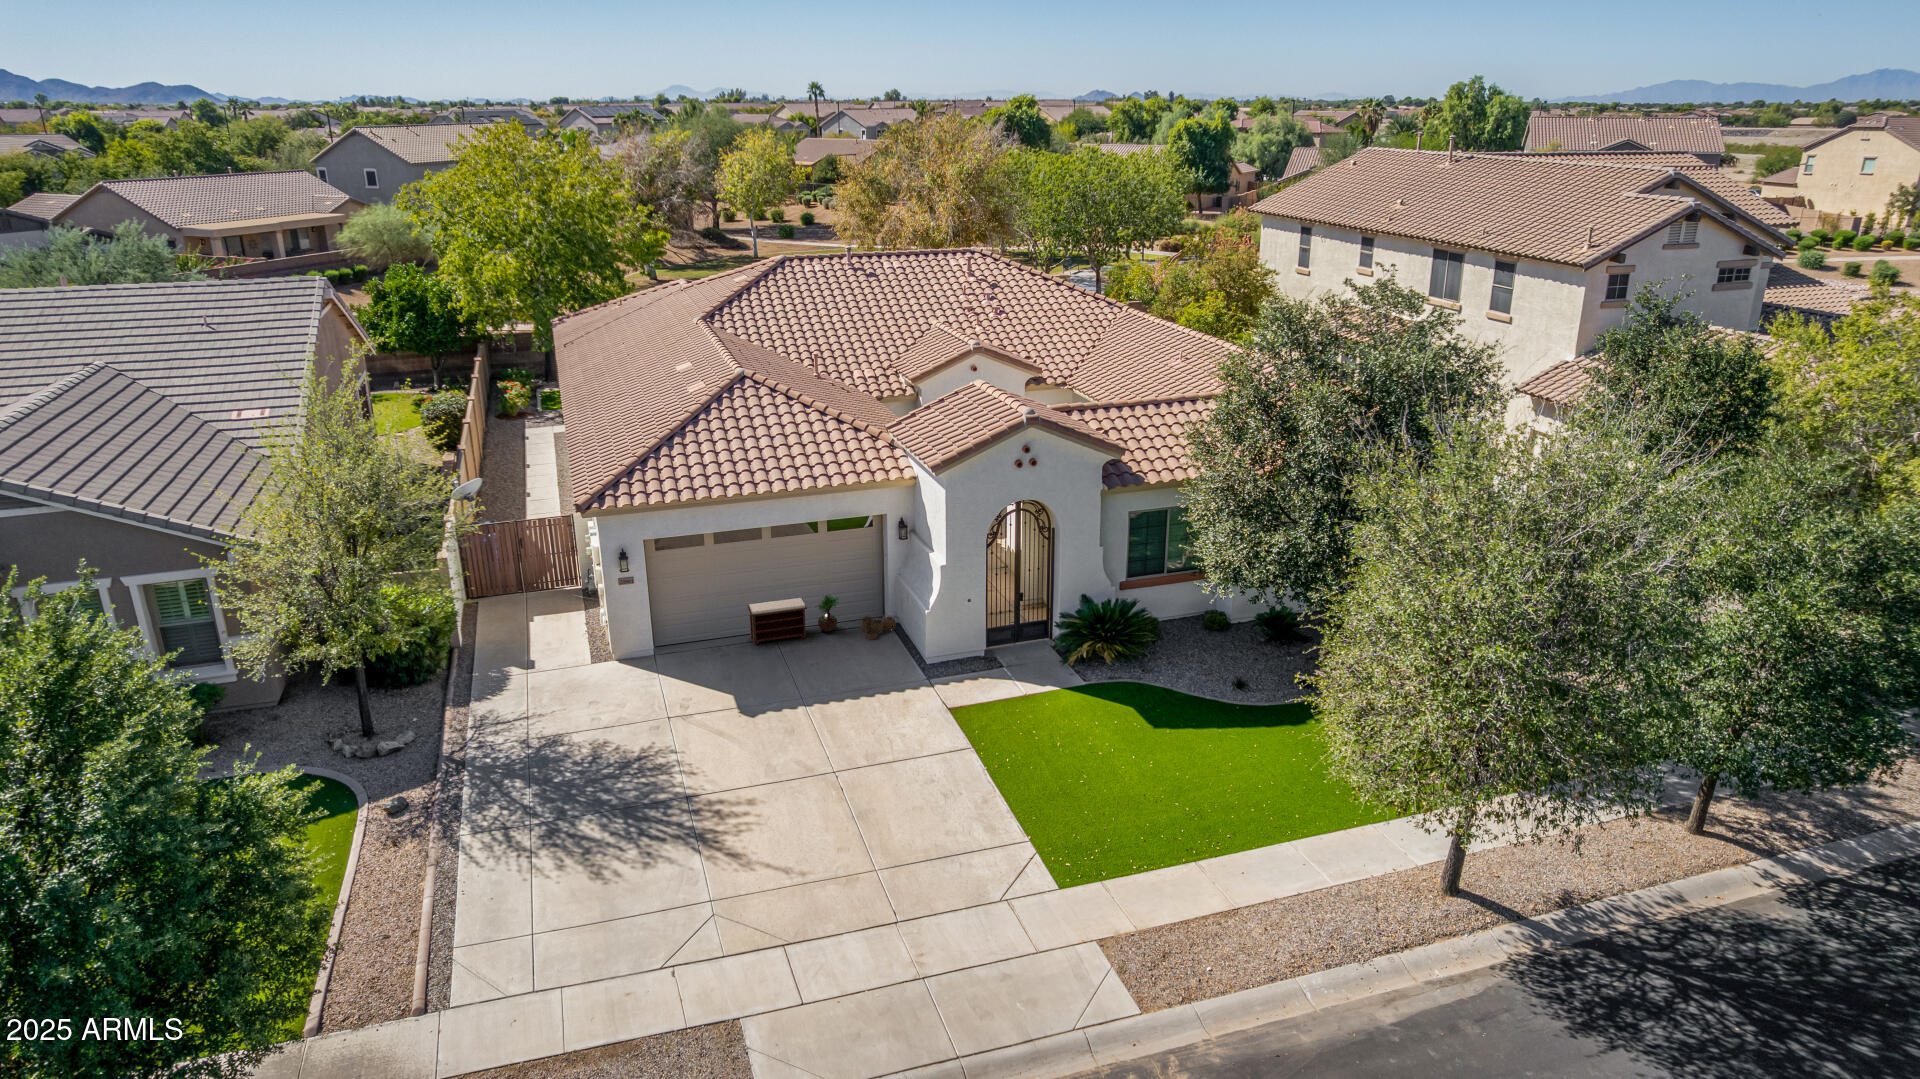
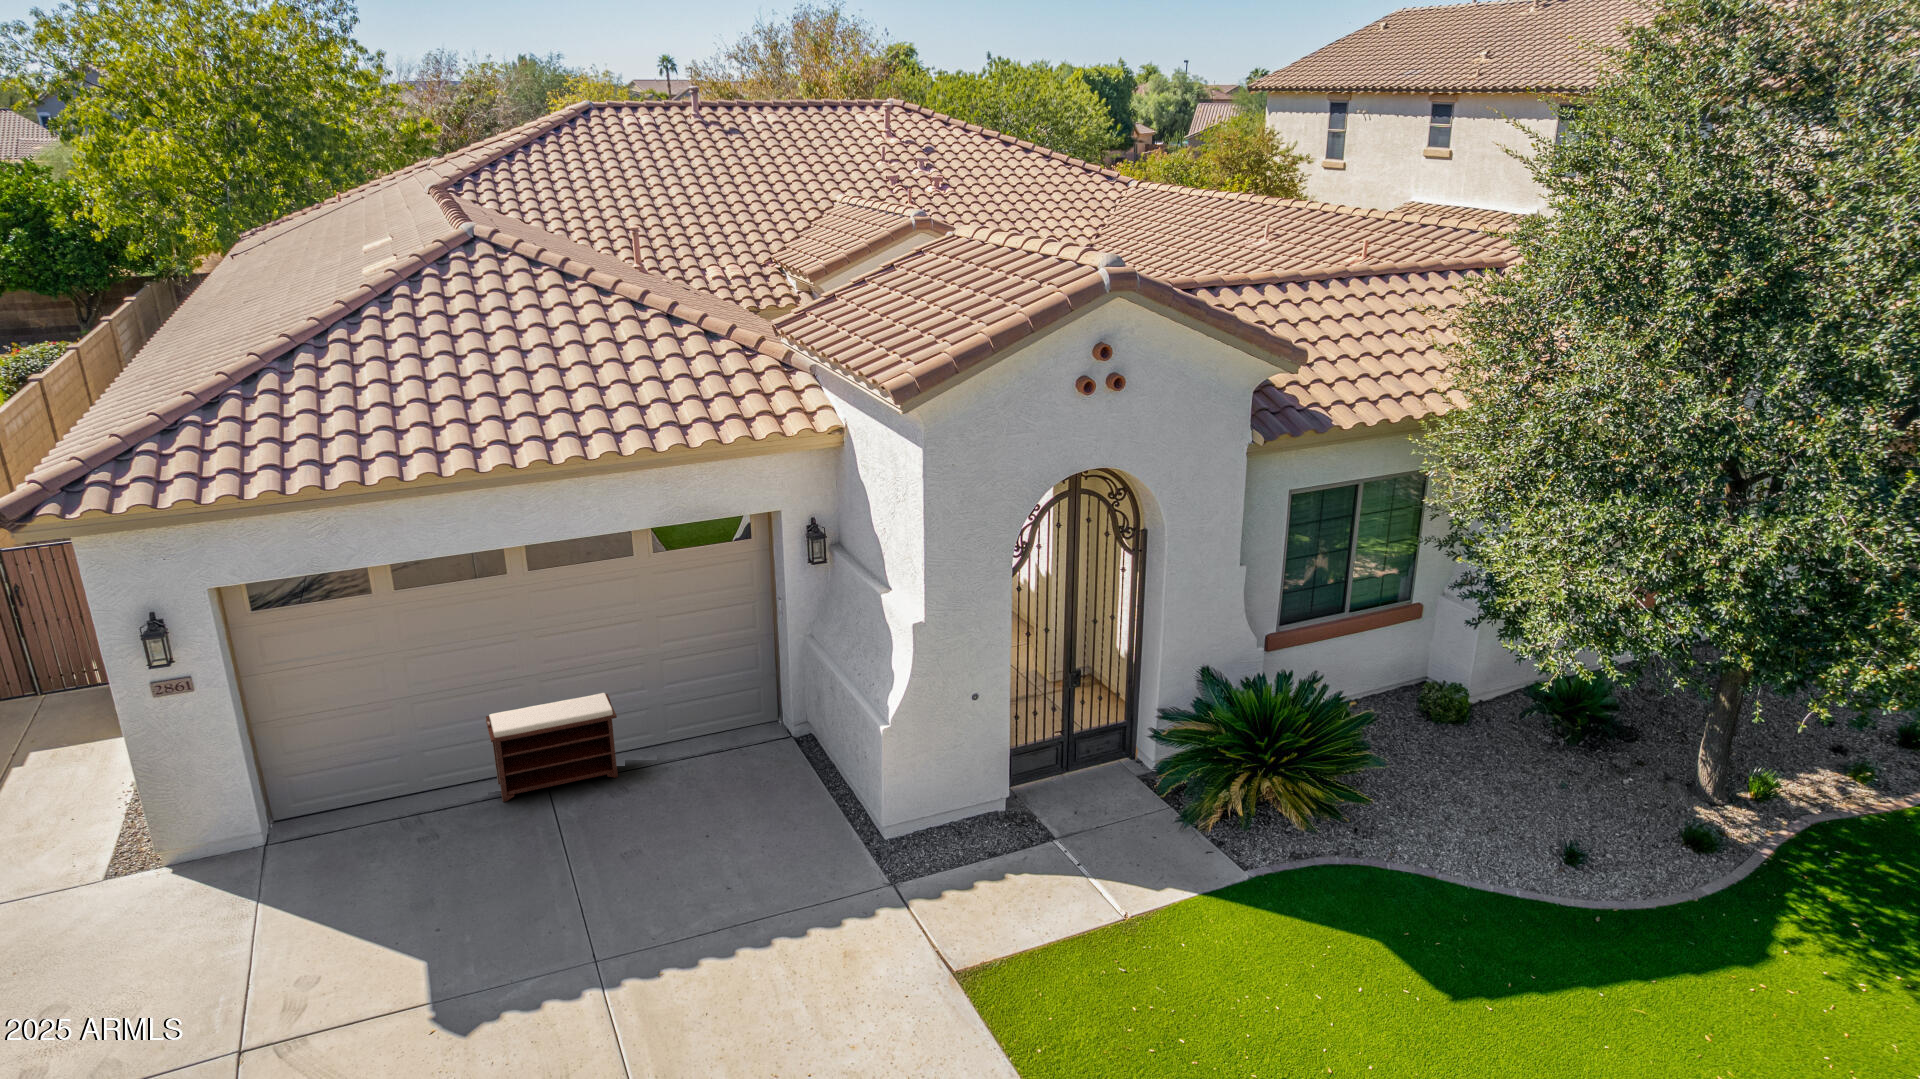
potted tree: present [818,594,838,631] -> none [635,680,689,760]
woven basket: present [862,616,896,640] -> none [736,719,807,775]

